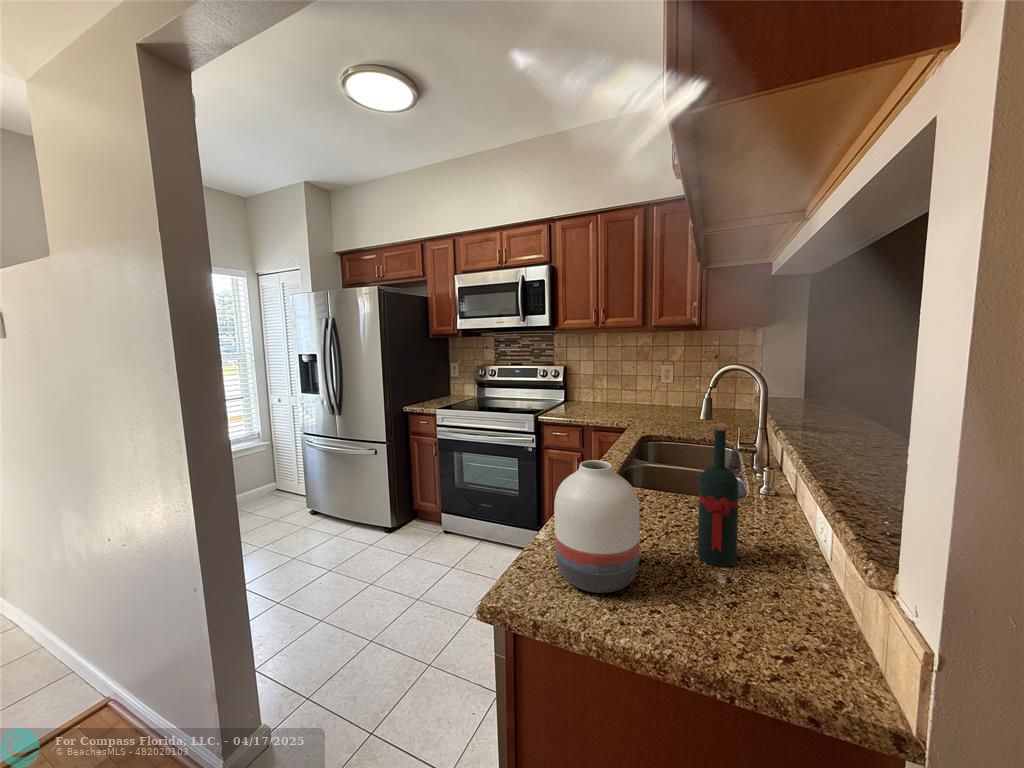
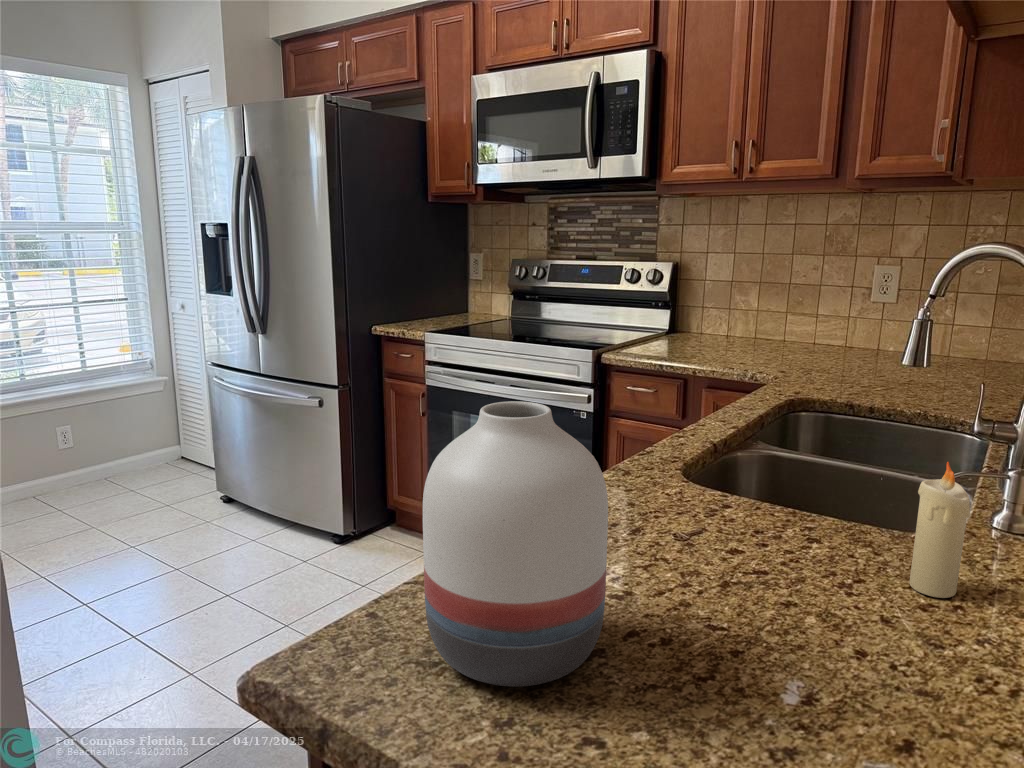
wine bottle: present [697,423,739,567] -> none [766,338,870,669]
candle: none [741,469,765,529] -> present [910,462,970,598]

